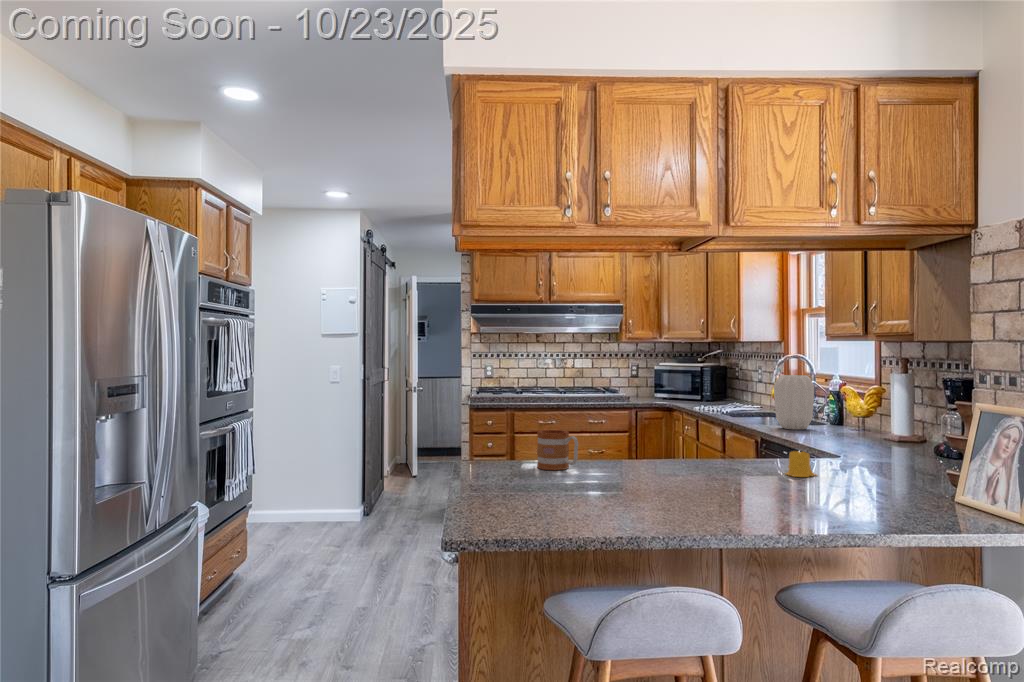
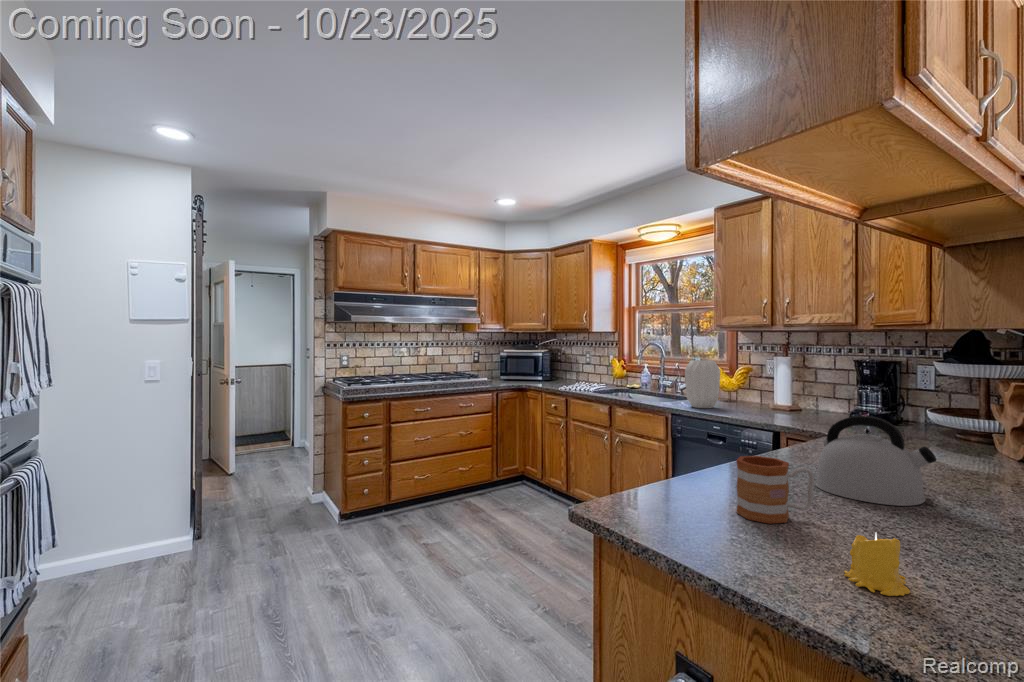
kettle: none [641,411,709,475] -> present [816,416,936,506]
candle: present [785,451,817,477] -> present [844,533,910,596]

